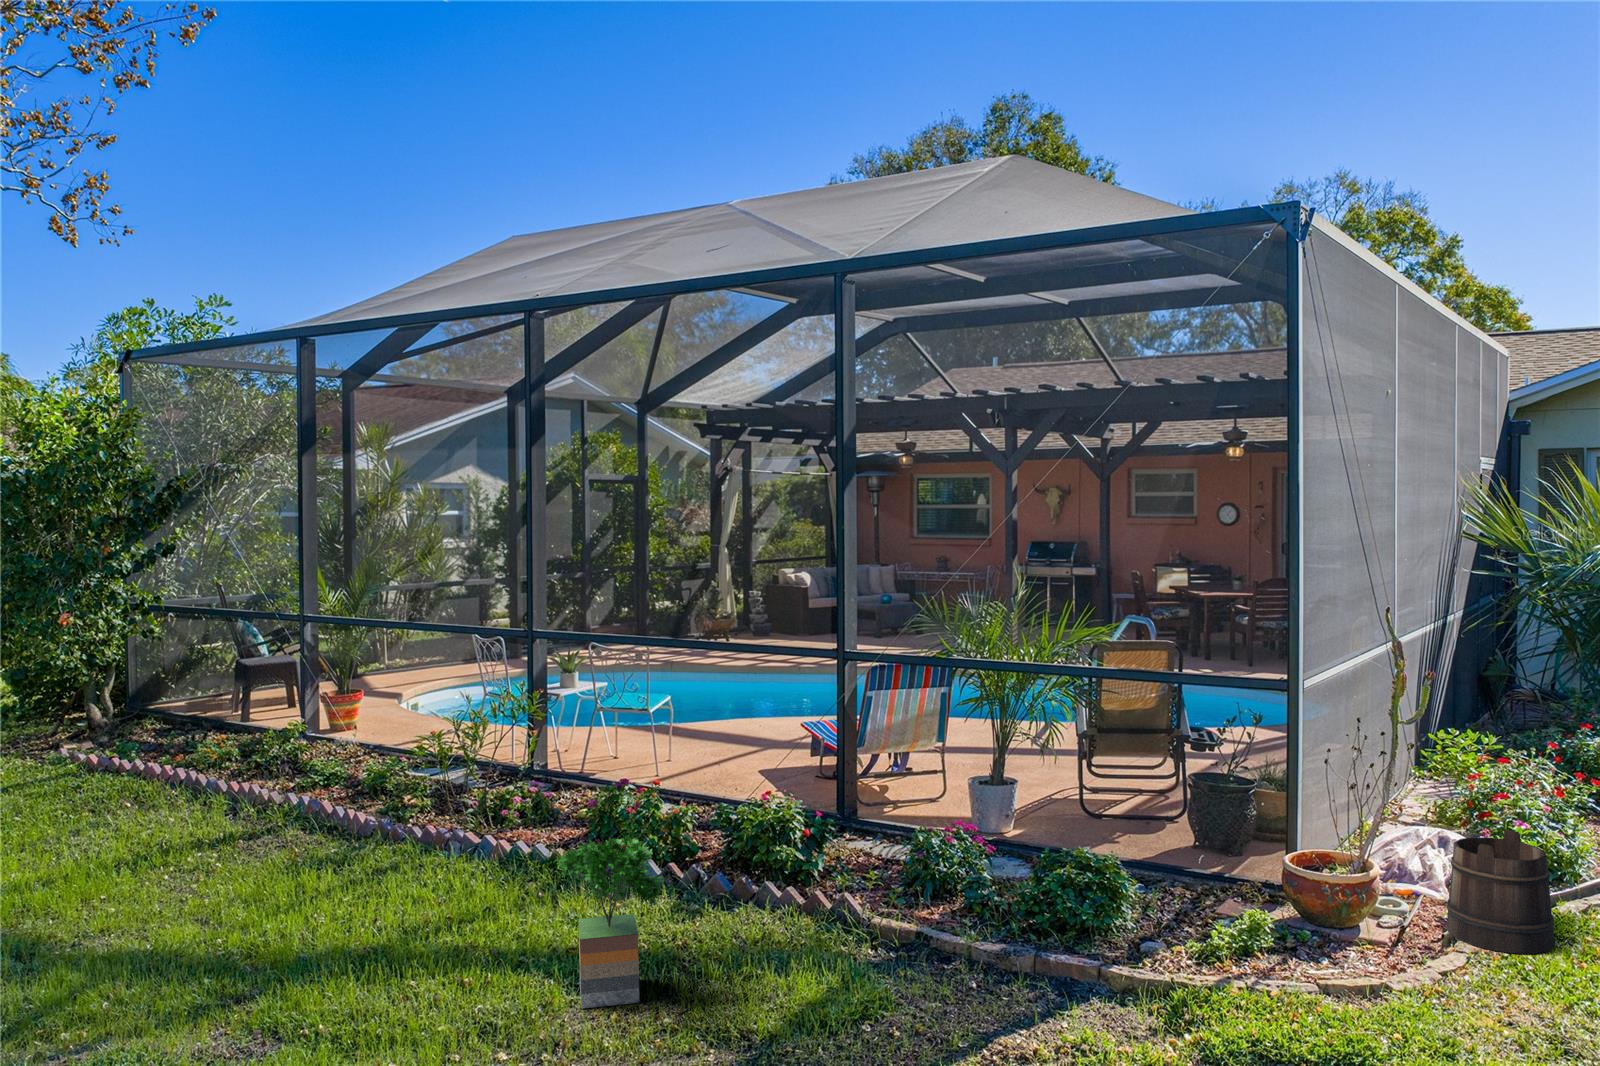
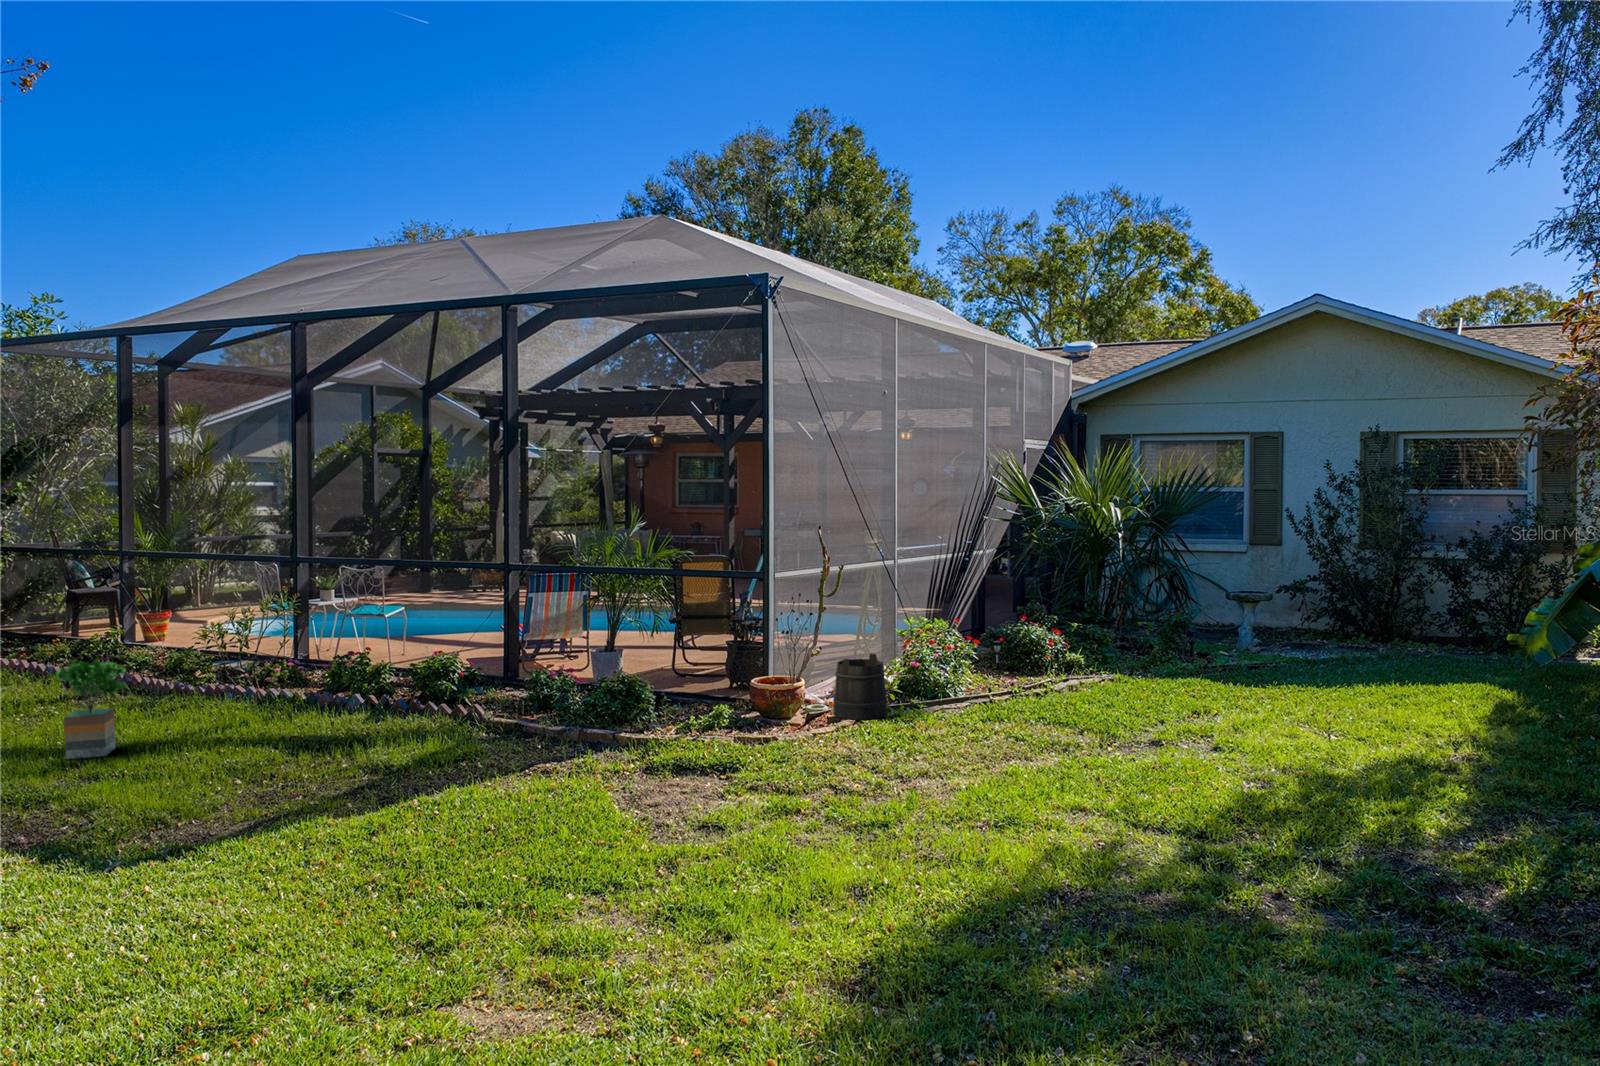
potted tree: present [557,836,663,1009] -> present [56,661,126,759]

